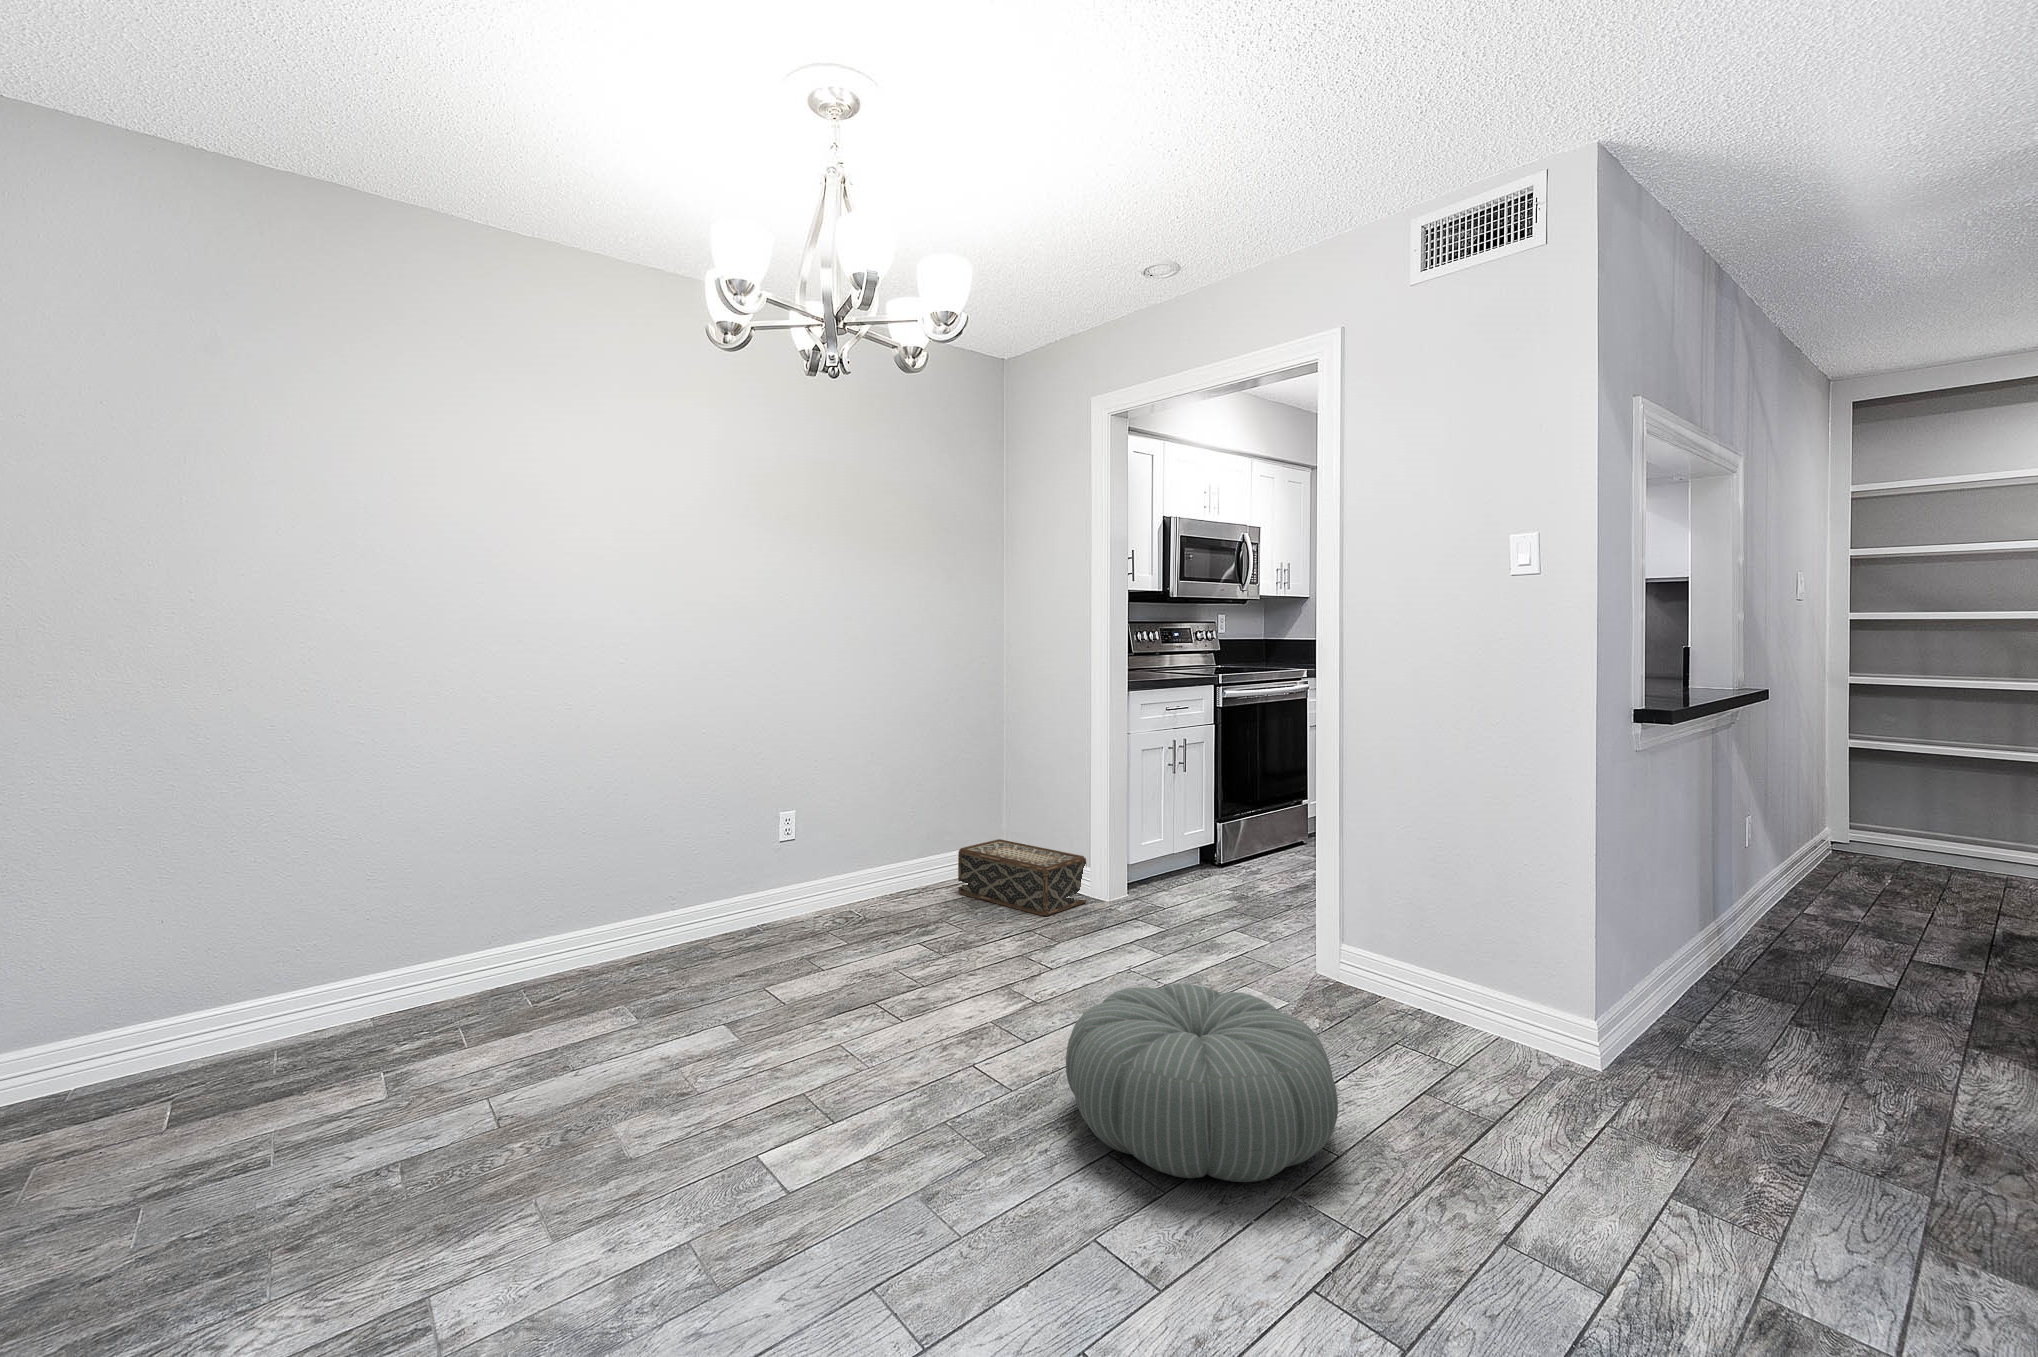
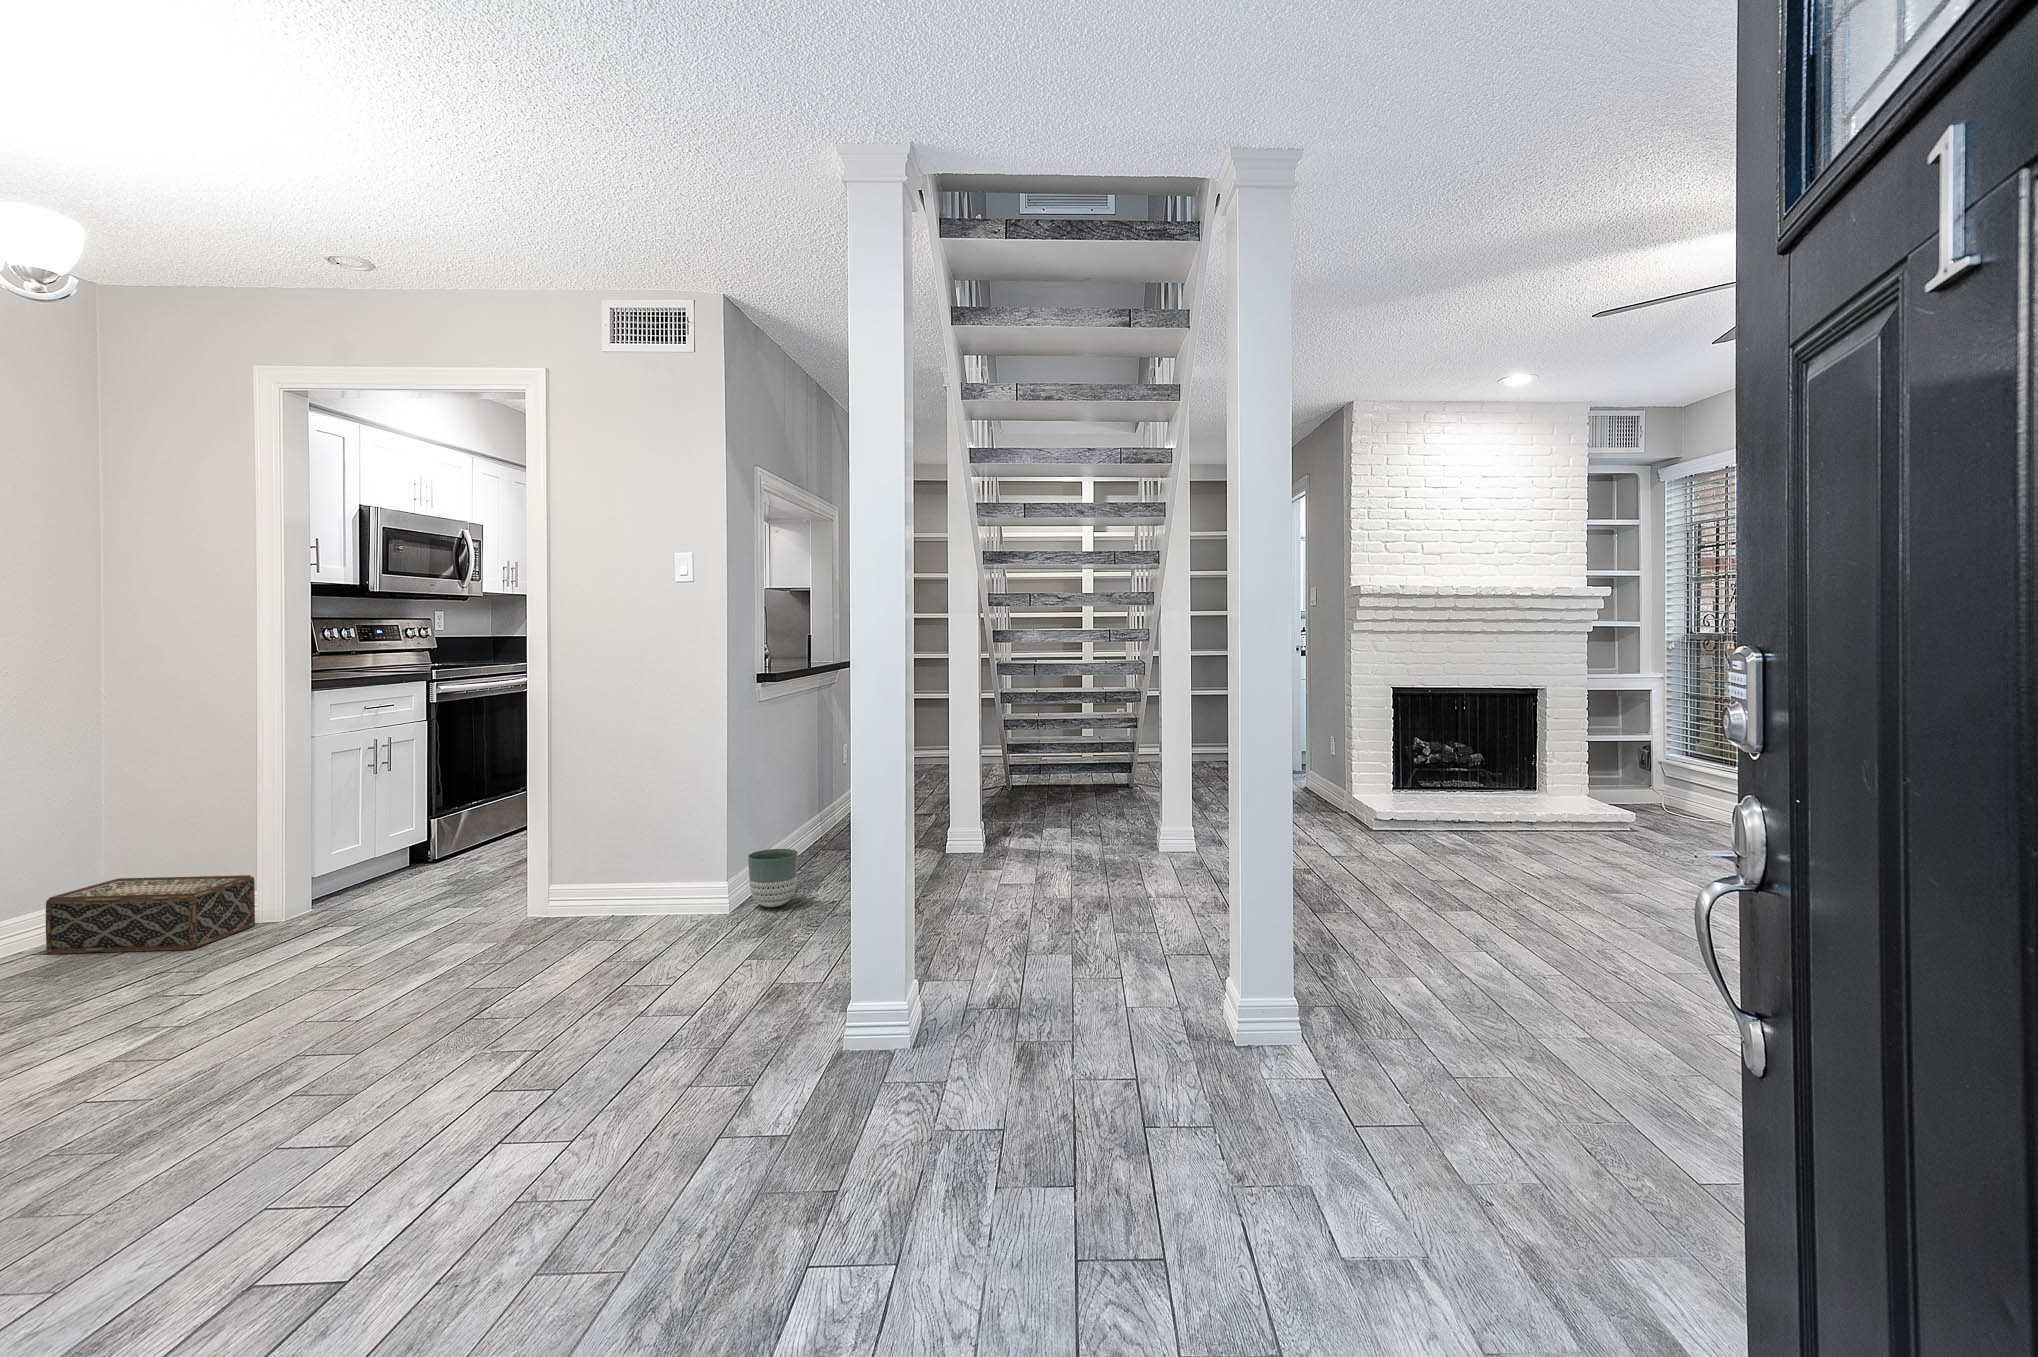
planter: none [1618,947,1704,1037] -> present [748,849,798,907]
pouf: present [1066,983,1338,1182] -> none [213,943,501,1105]

